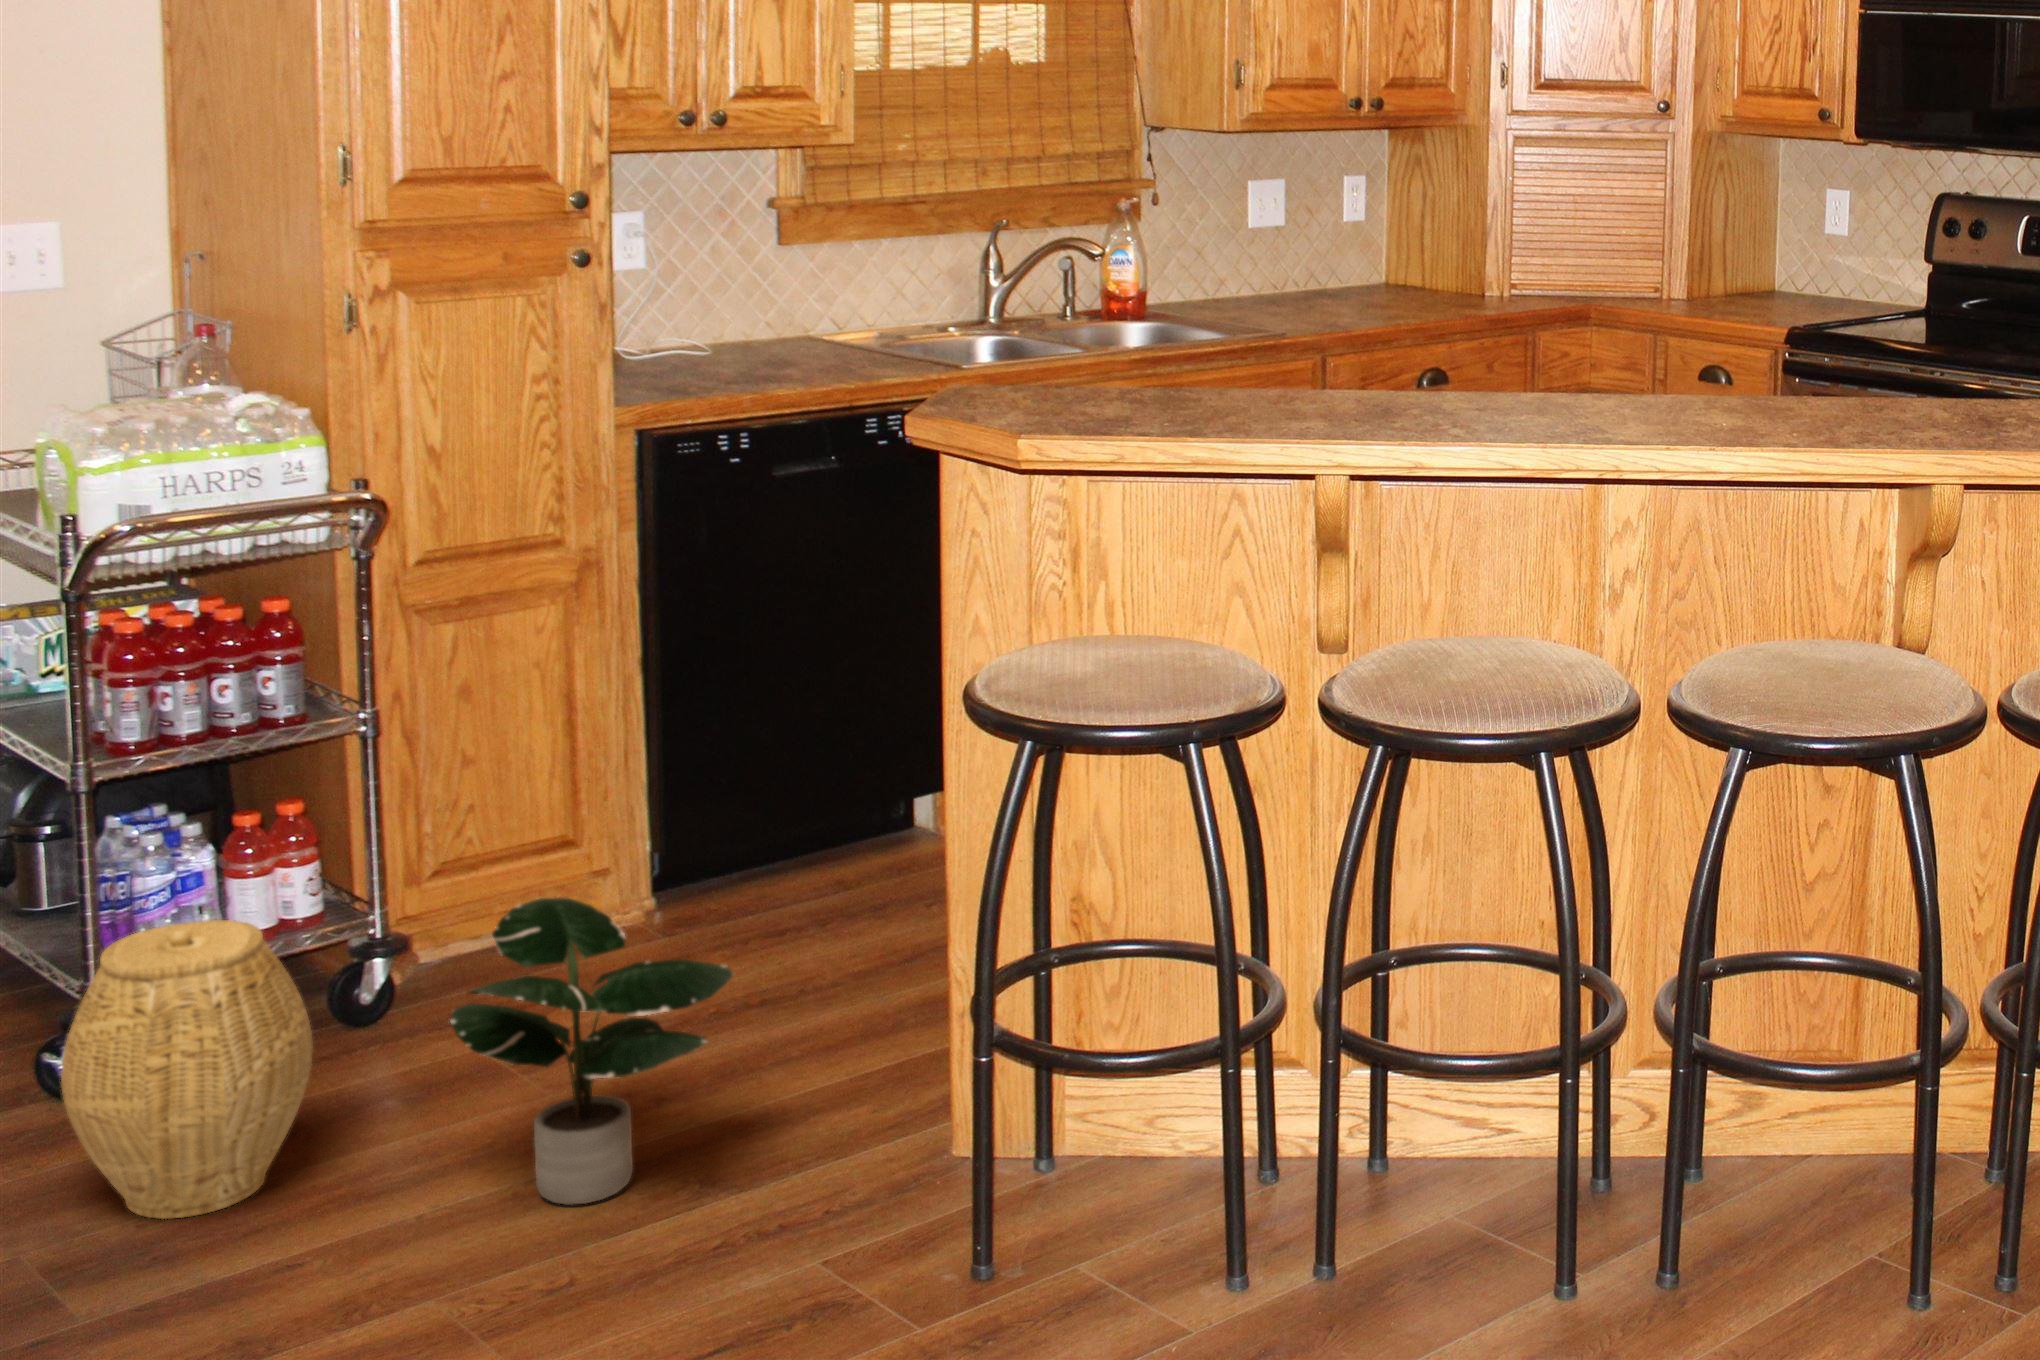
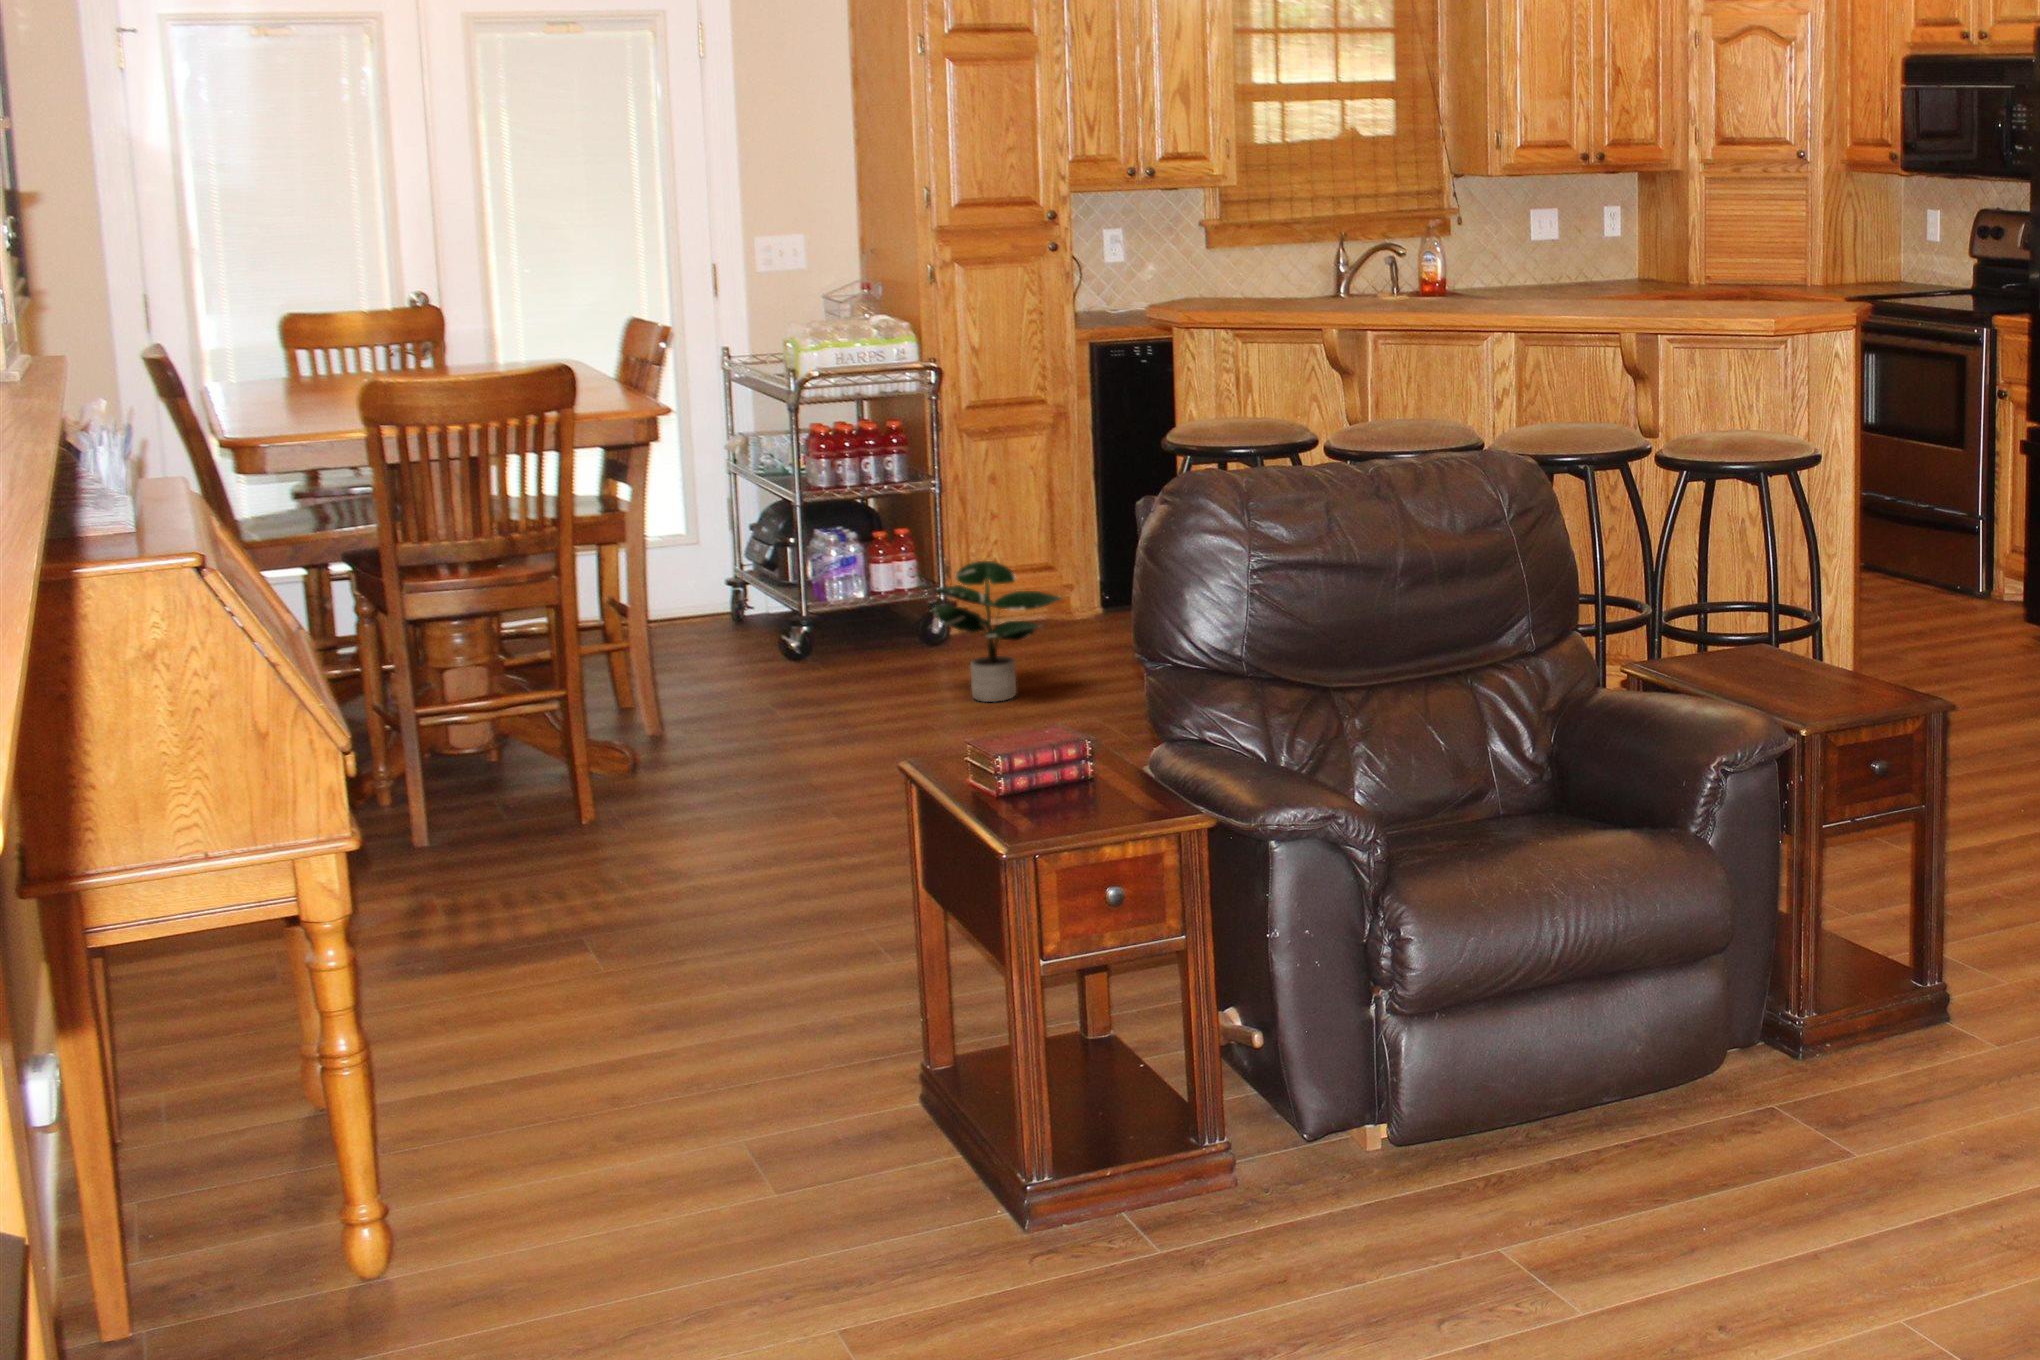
woven basket: present [61,920,313,1219] -> none [775,560,884,692]

